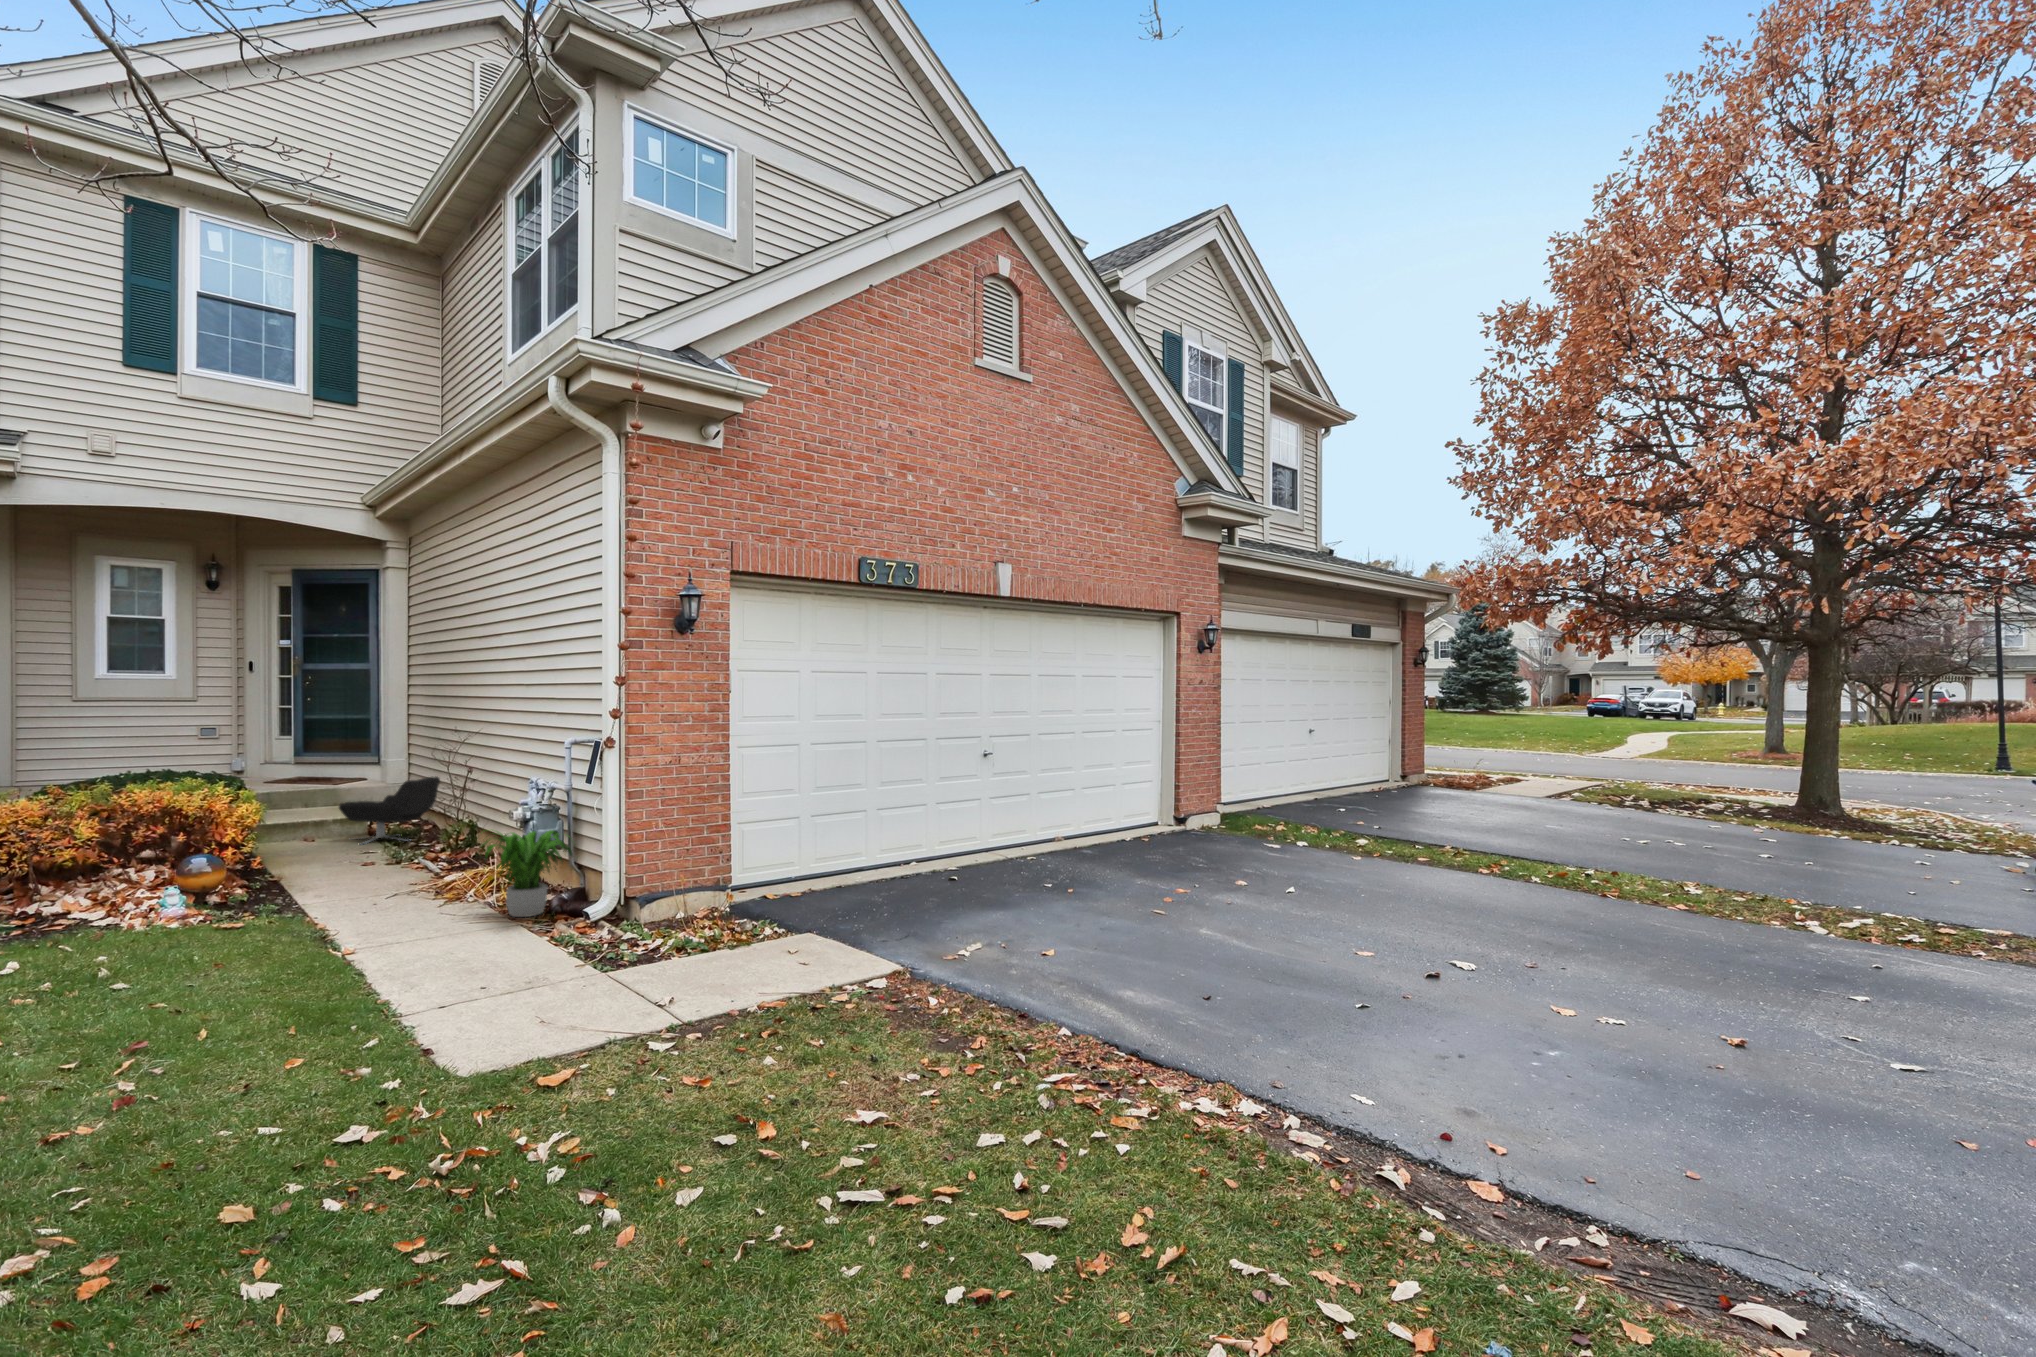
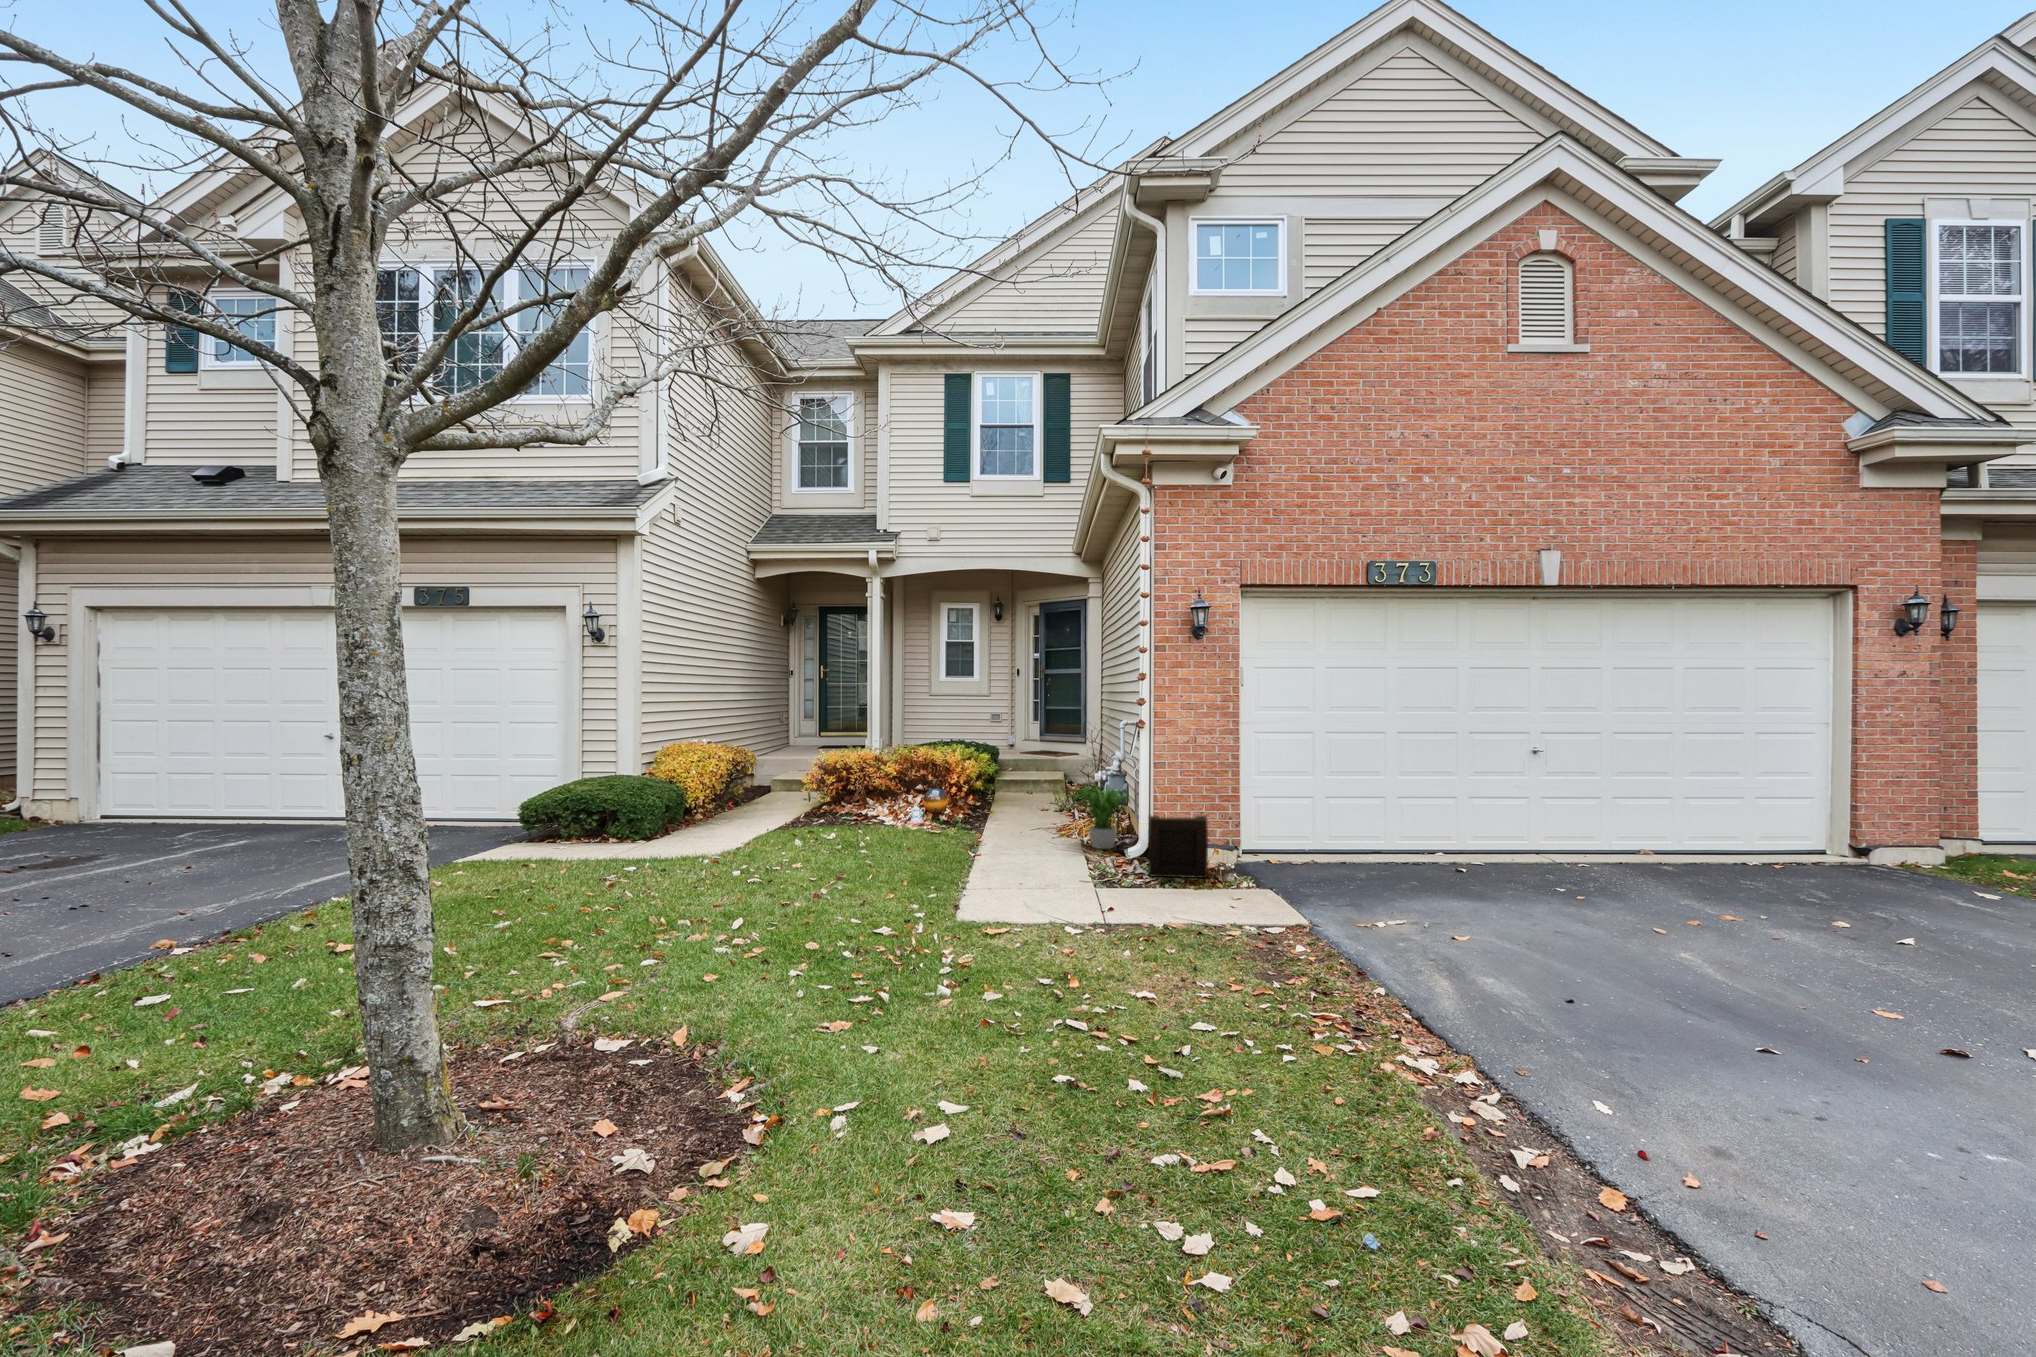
lounge chair: present [339,777,440,844] -> none [1047,750,1109,796]
wooden crate: none [624,850,722,946] -> present [1148,816,1208,878]

